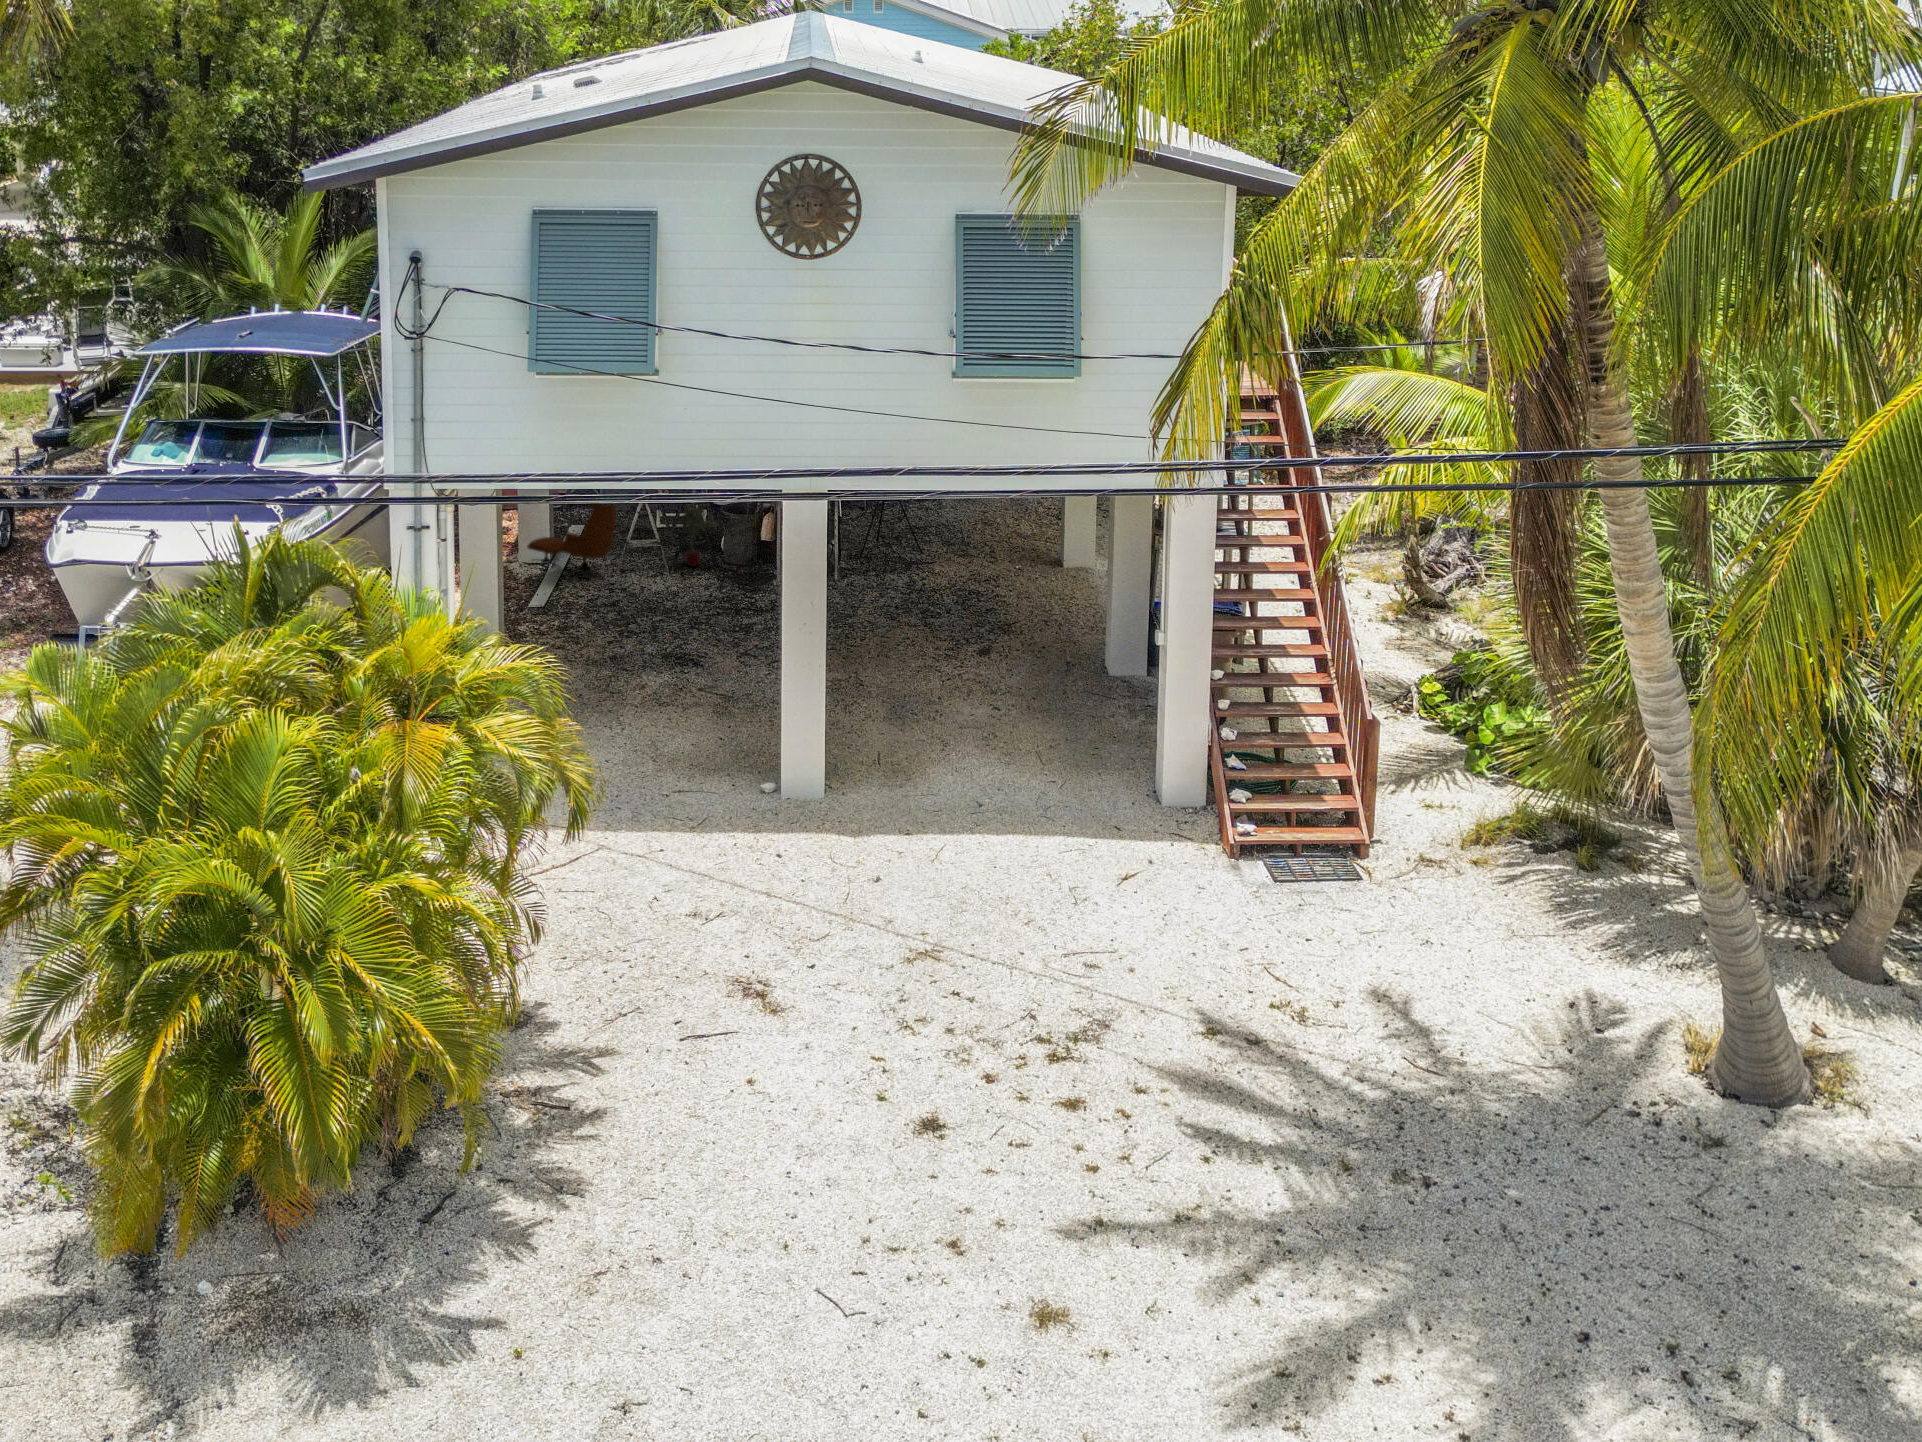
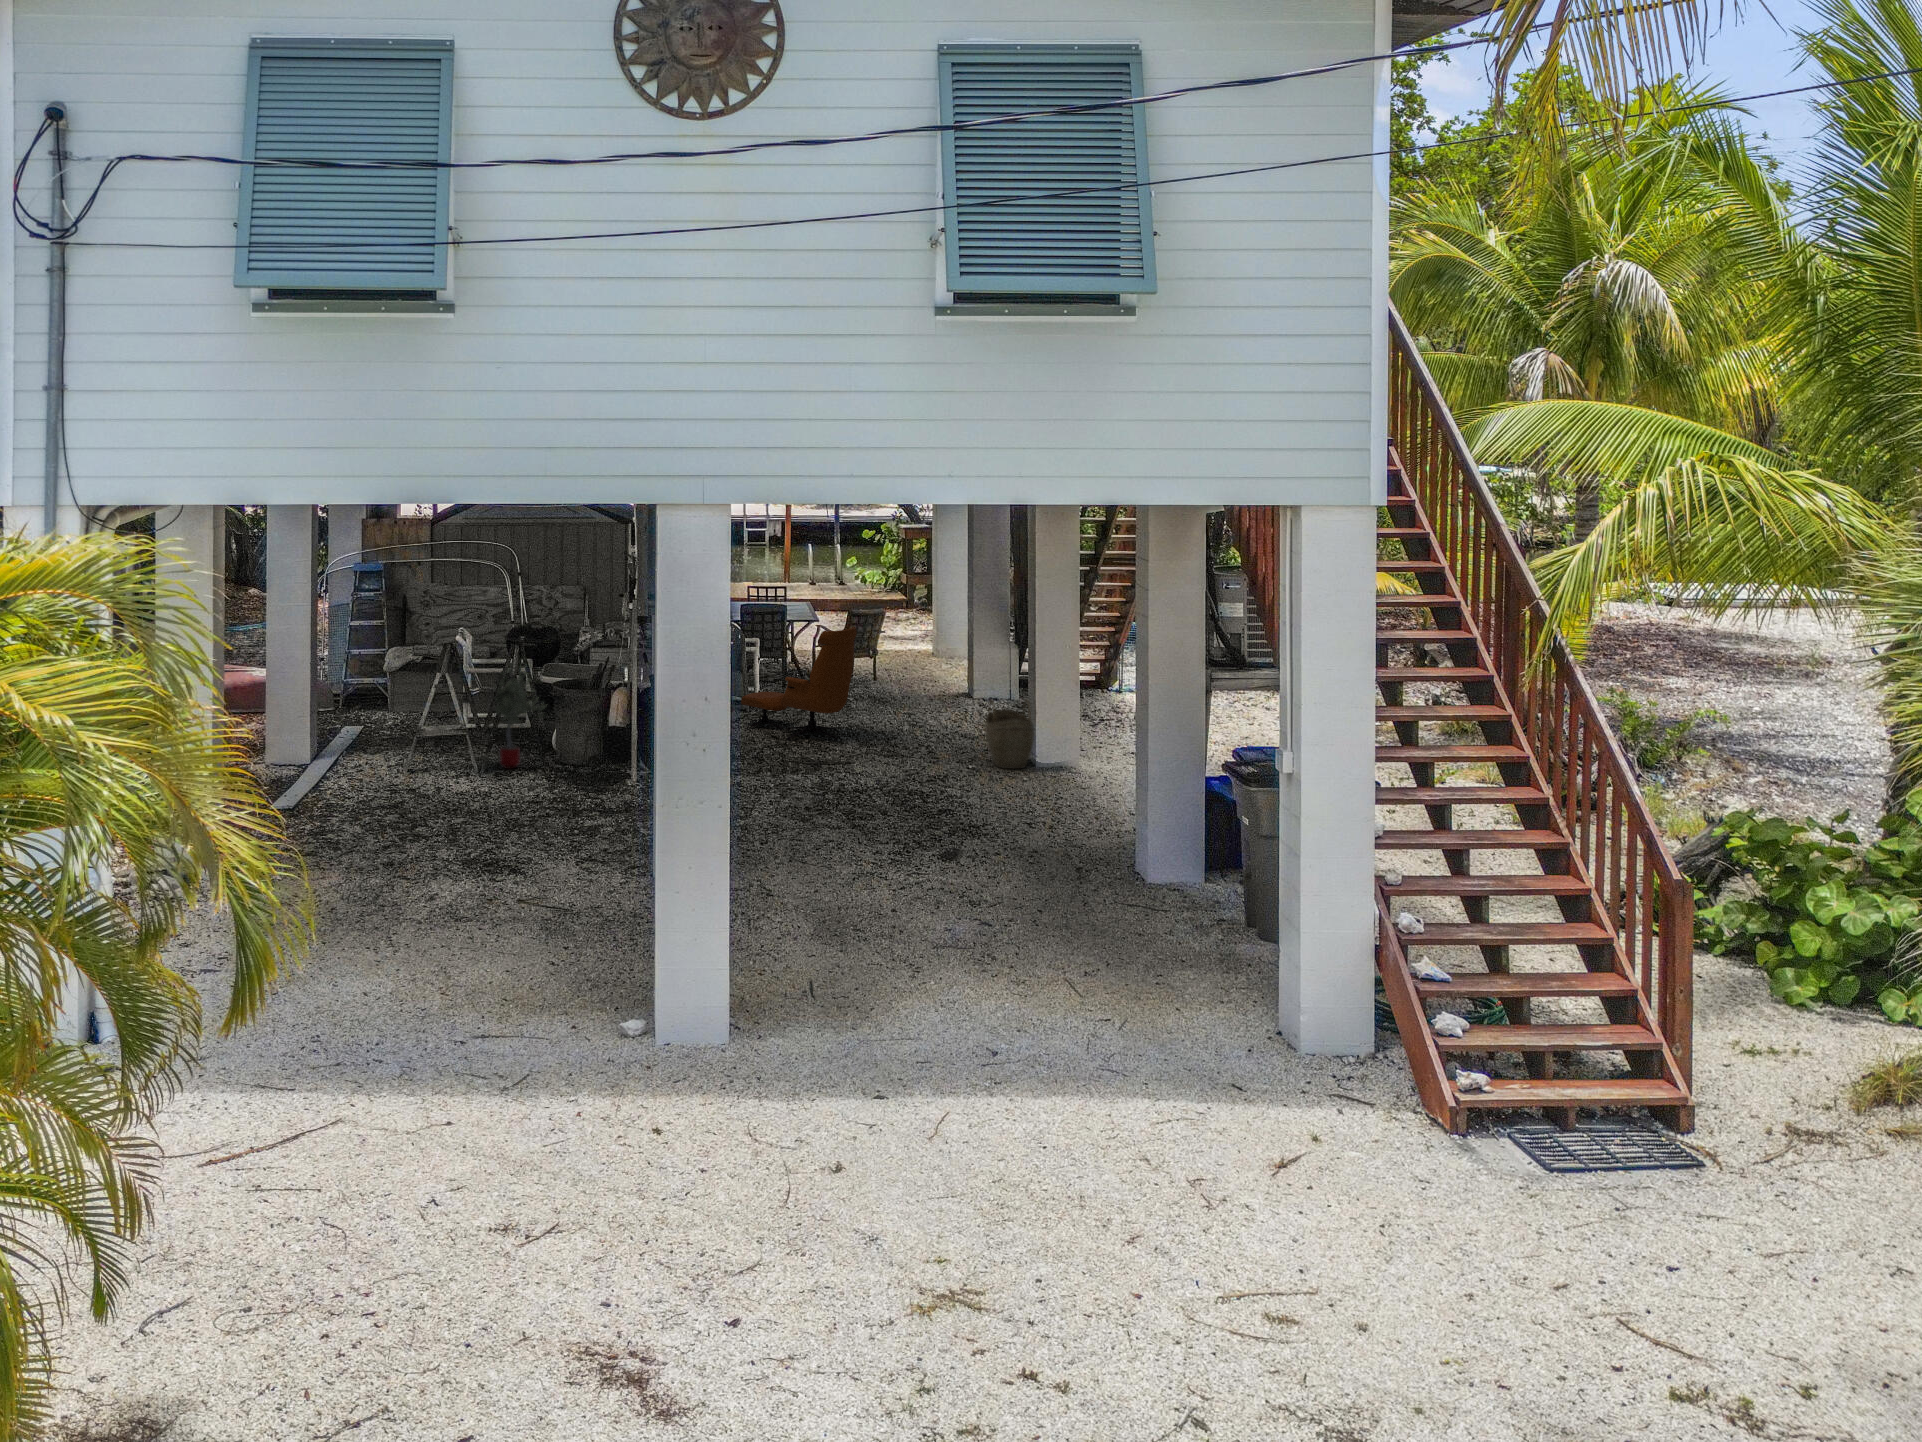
lounge chair: present [527,504,617,575] -> present [741,627,857,741]
woven basket: none [1031,521,1065,571] -> present [985,699,1034,769]

